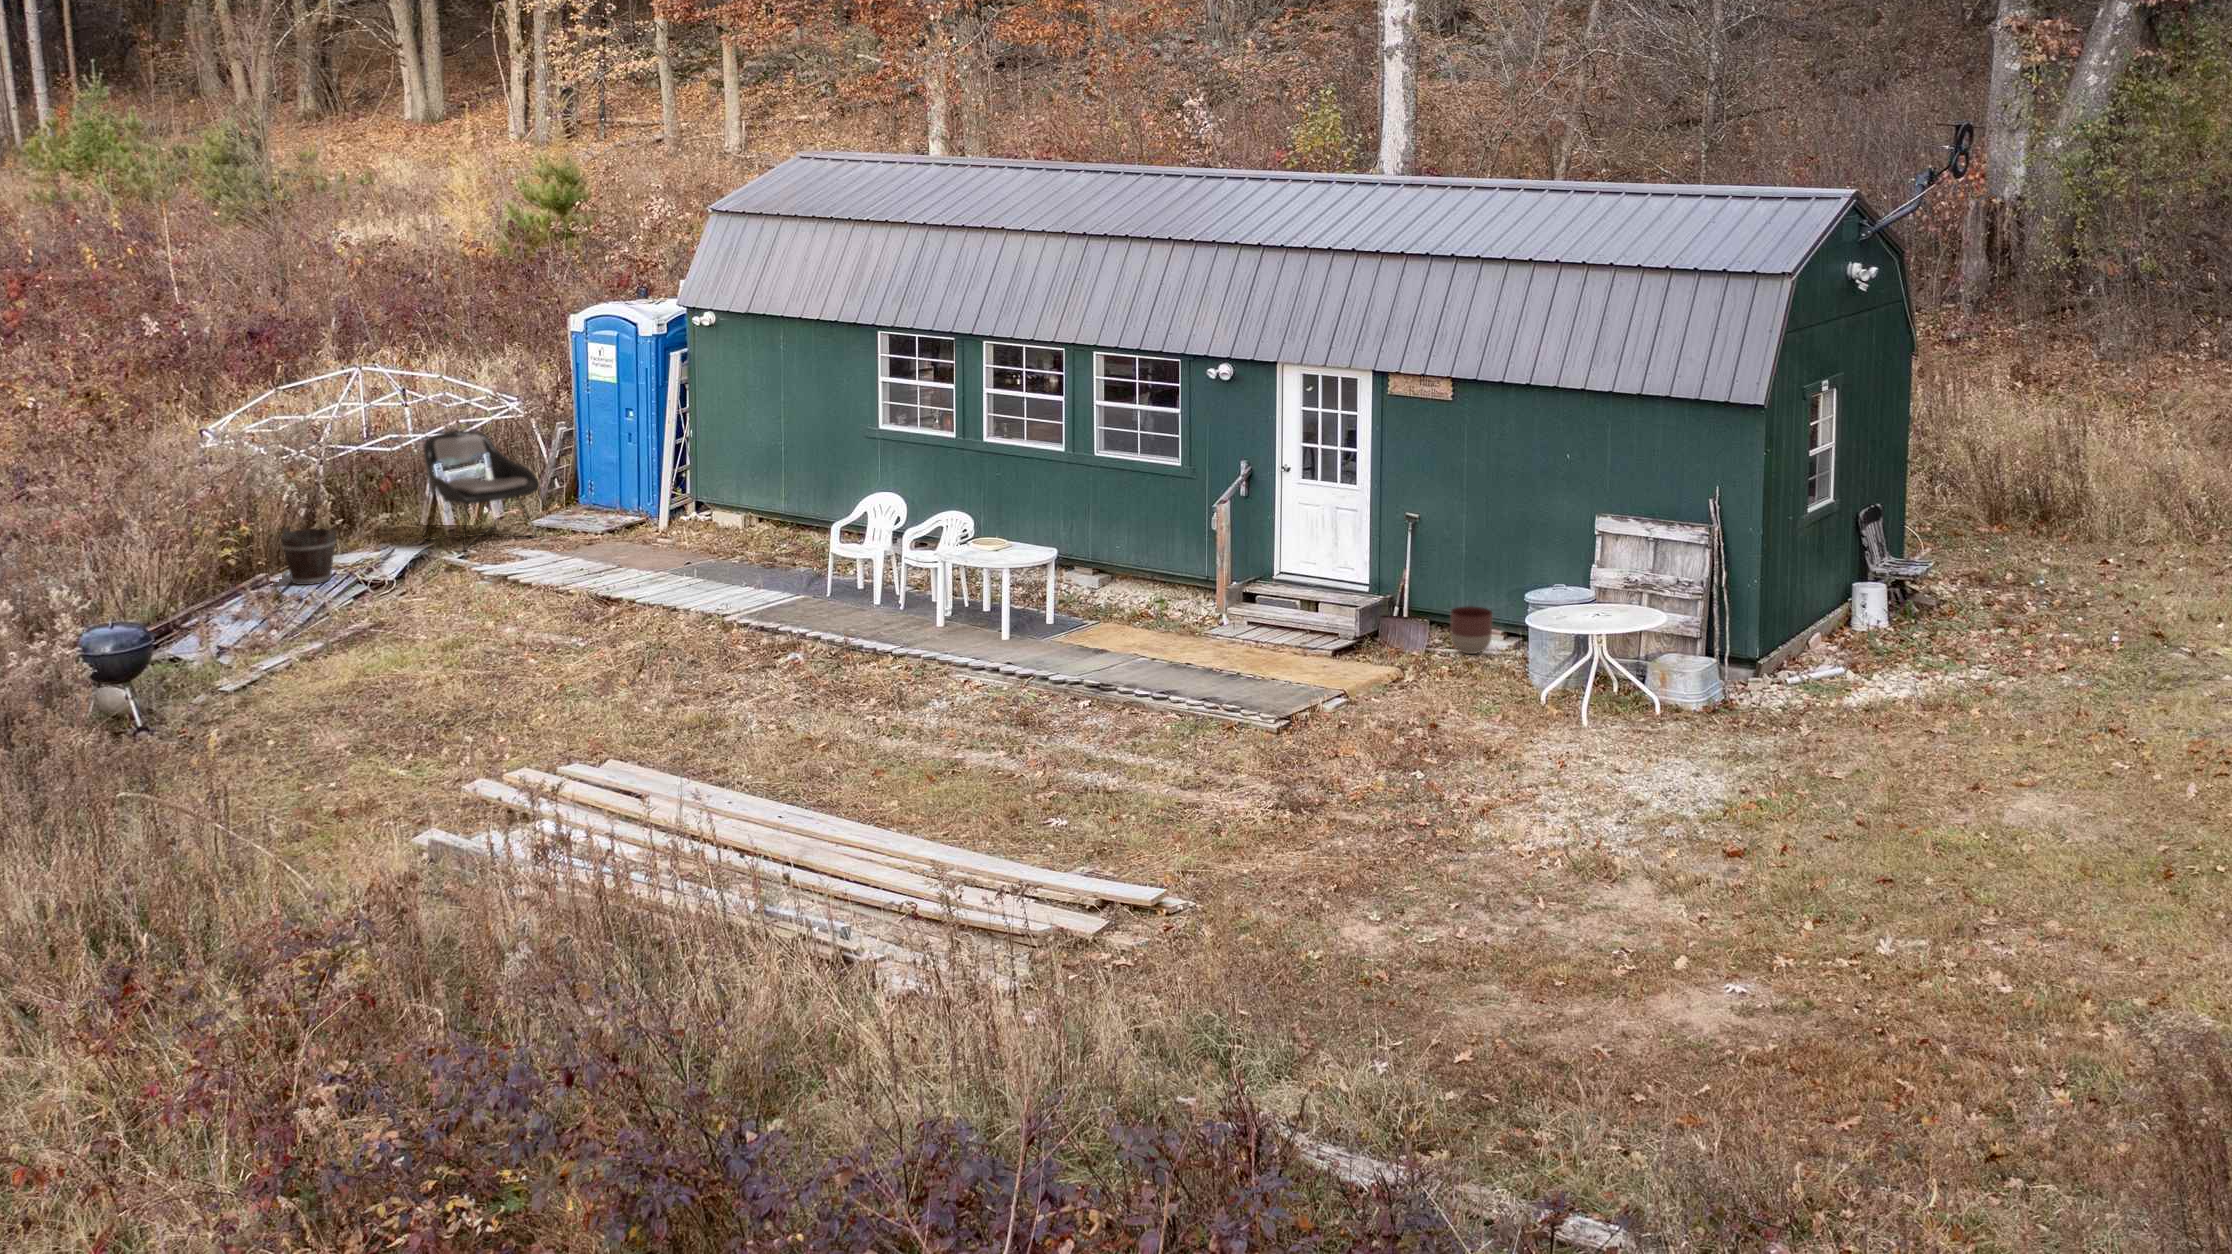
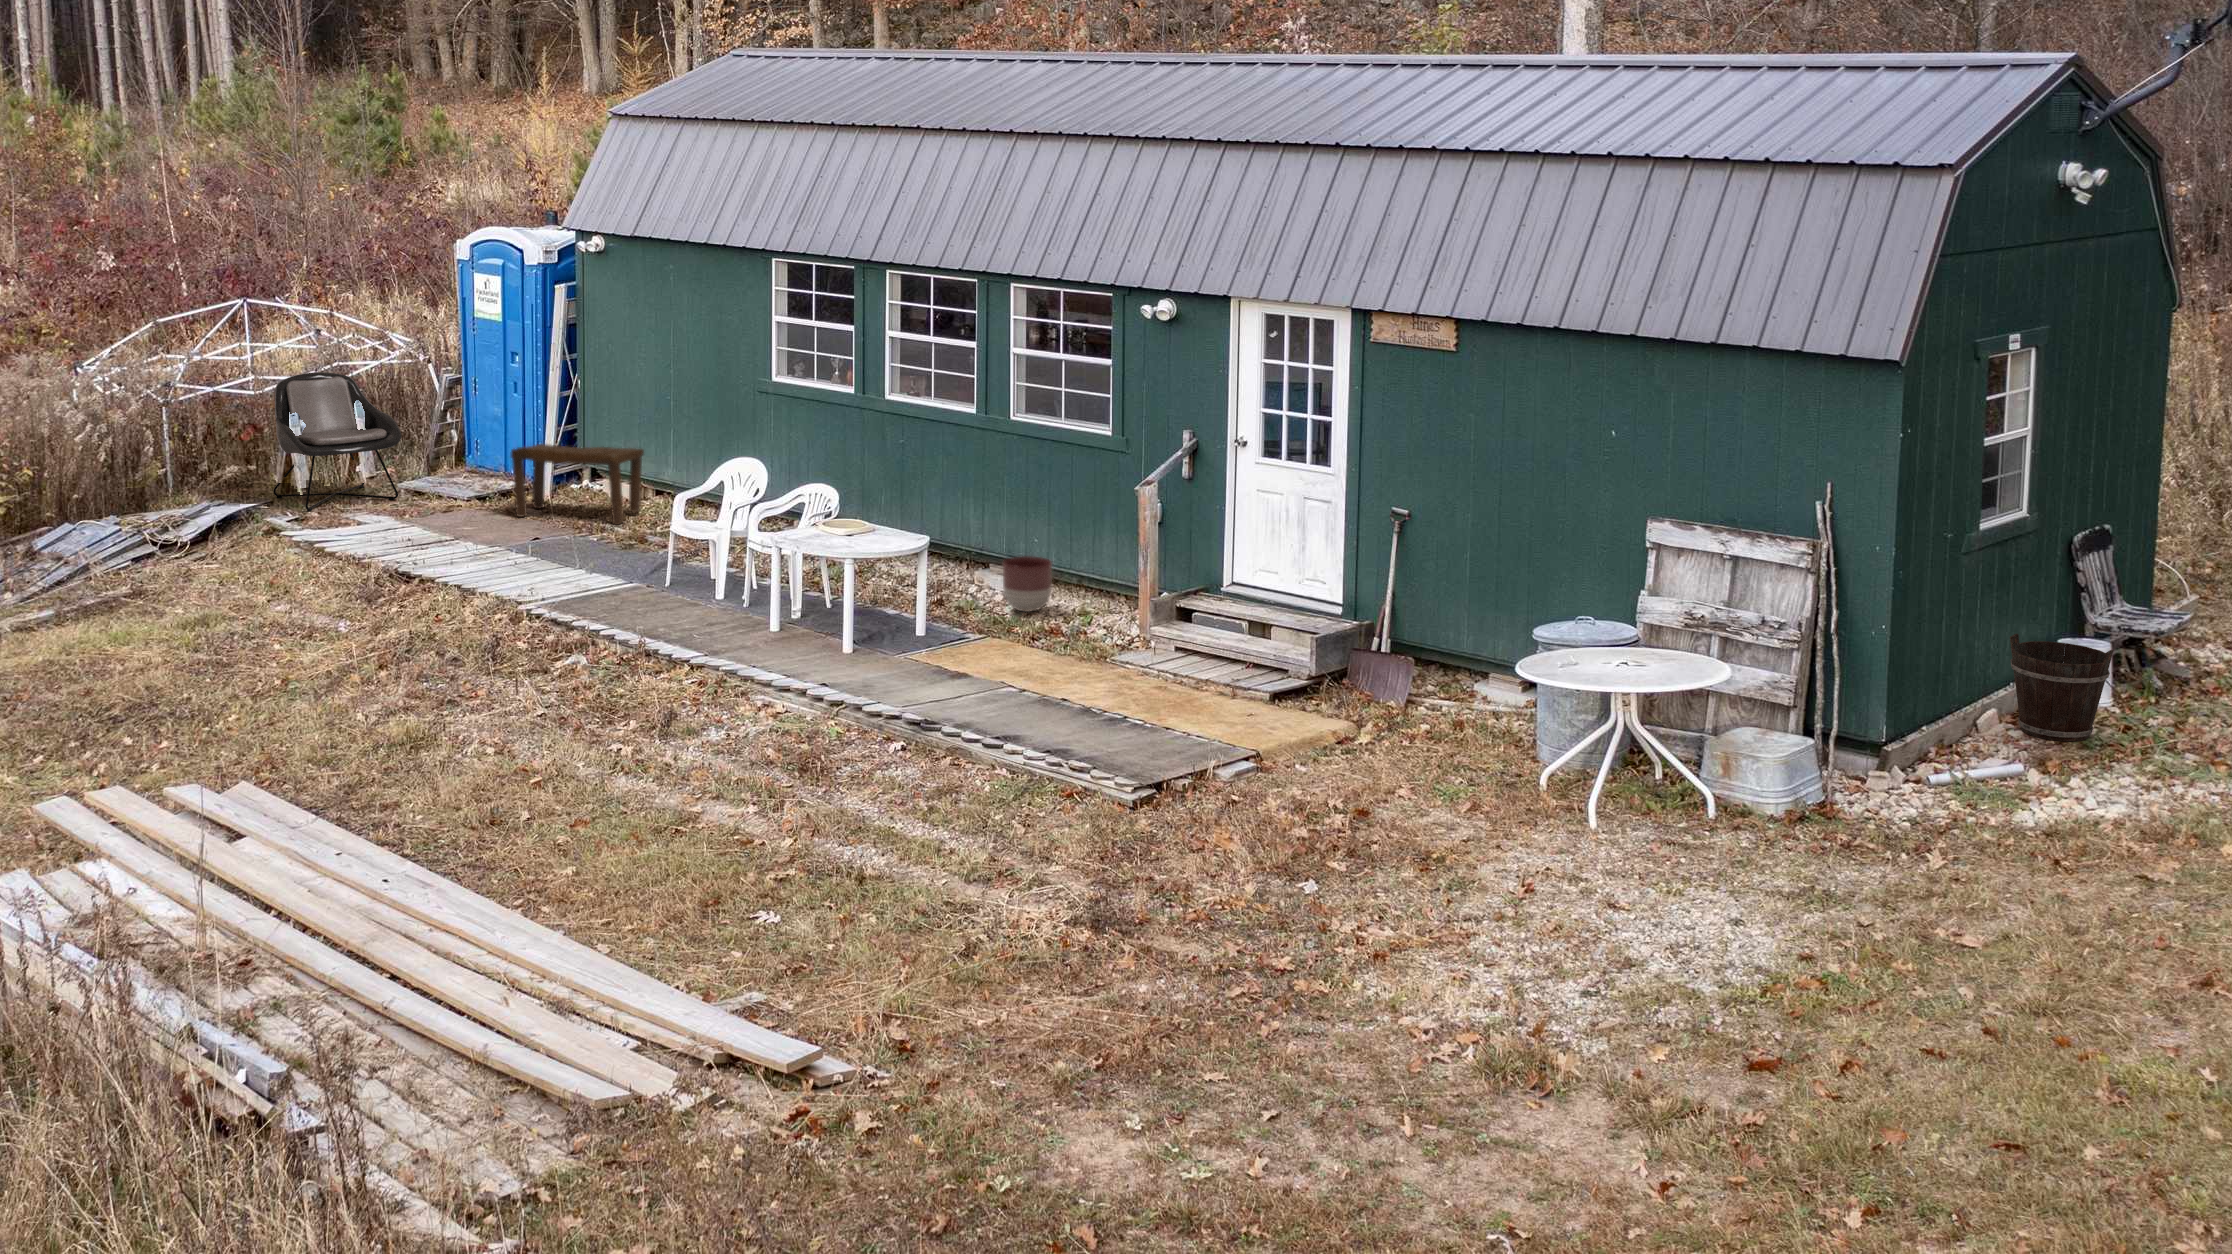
bench: none [649,485,762,550] -> present [510,443,644,525]
bucket: present [280,527,336,585] -> present [2010,634,2113,741]
planter: present [1451,606,1493,654] -> present [1003,556,1052,612]

